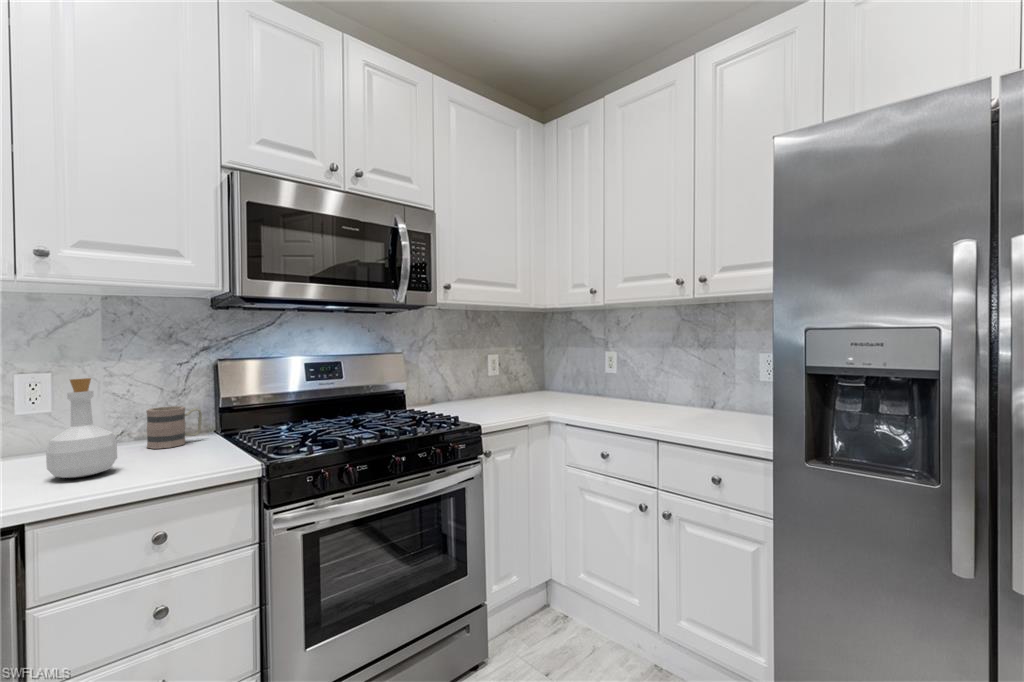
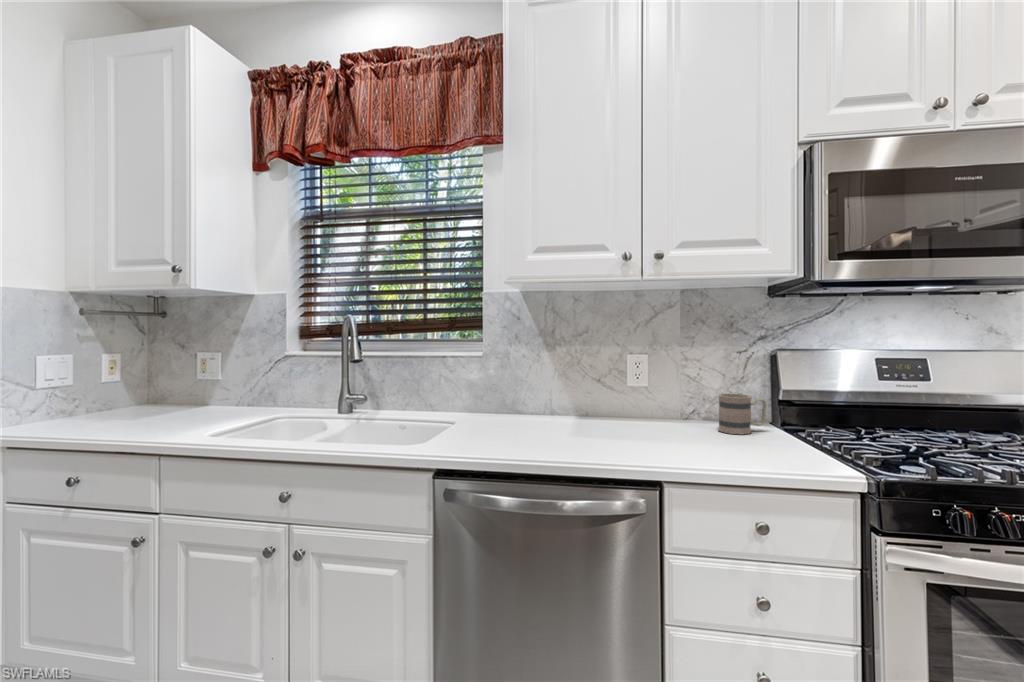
bottle: present [46,378,117,478] -> none [661,364,710,451]

